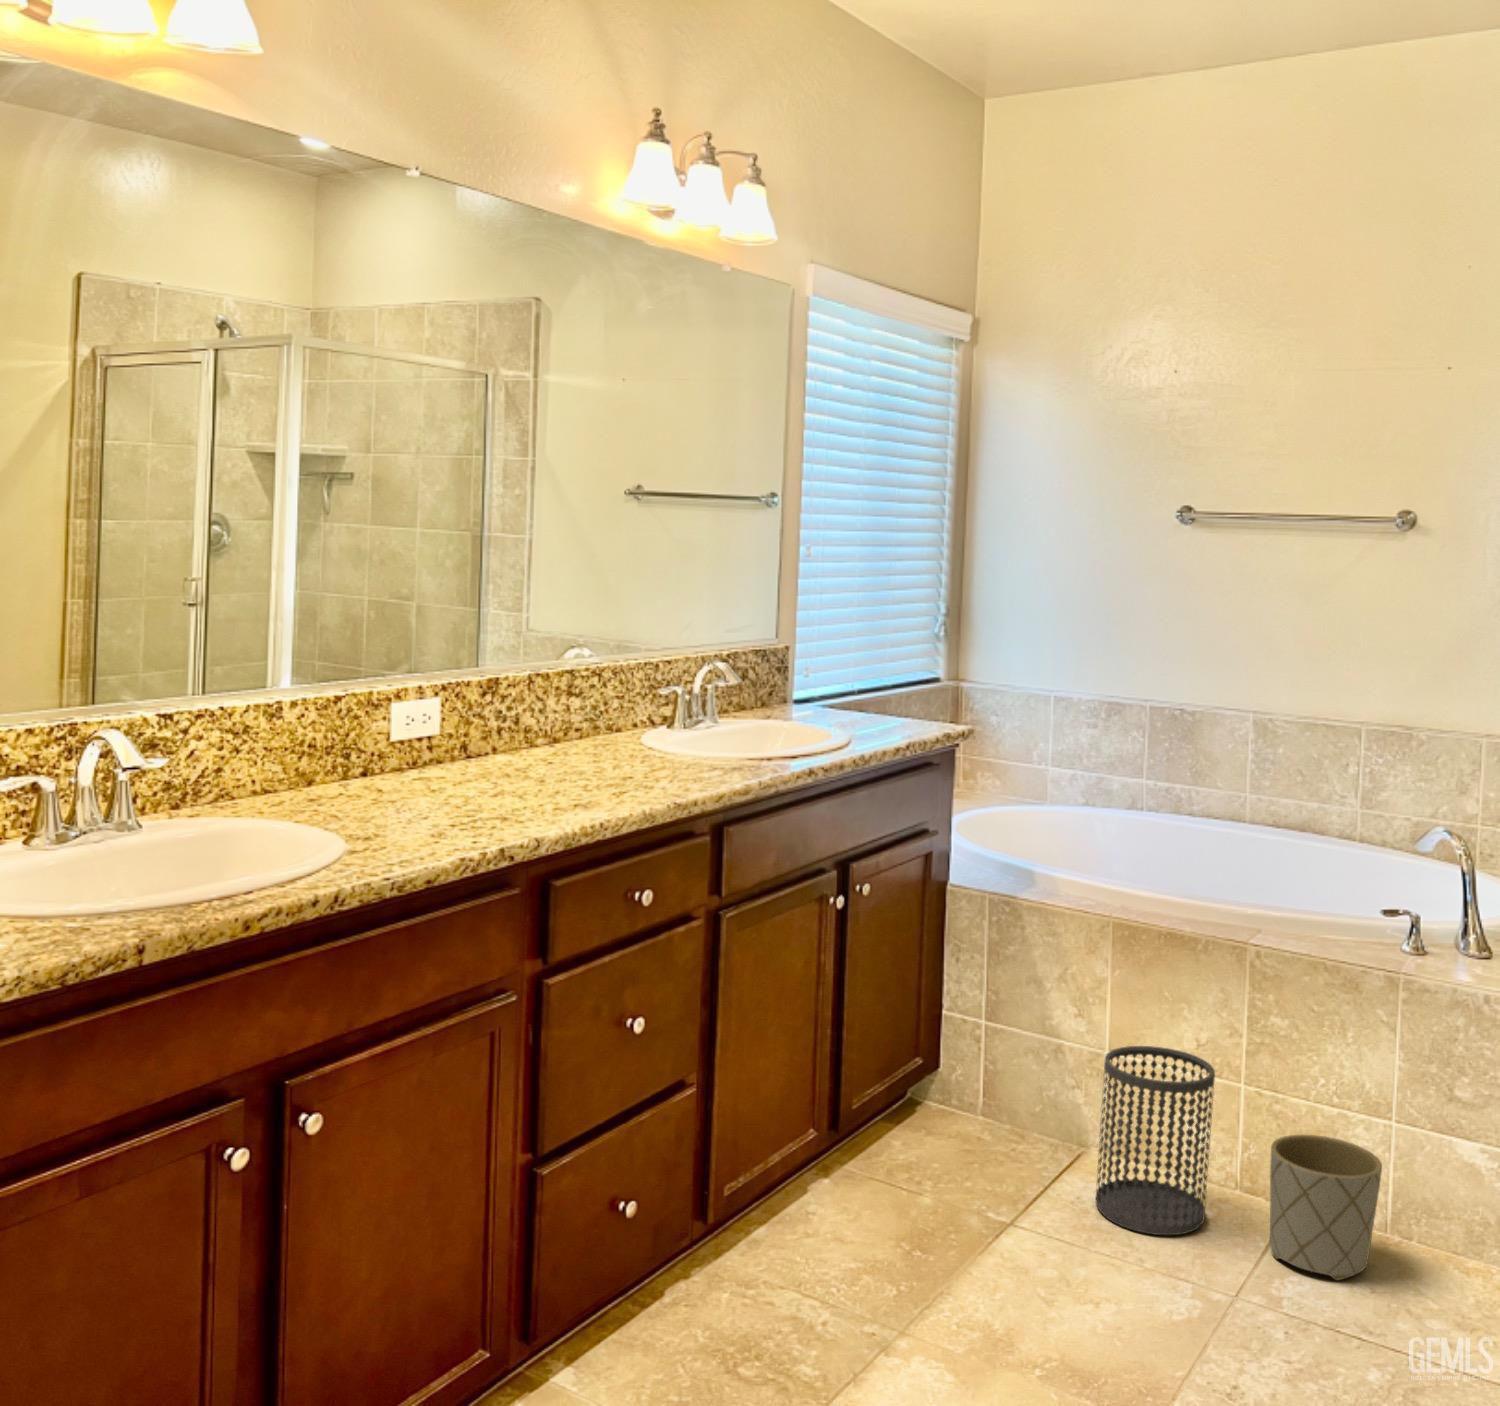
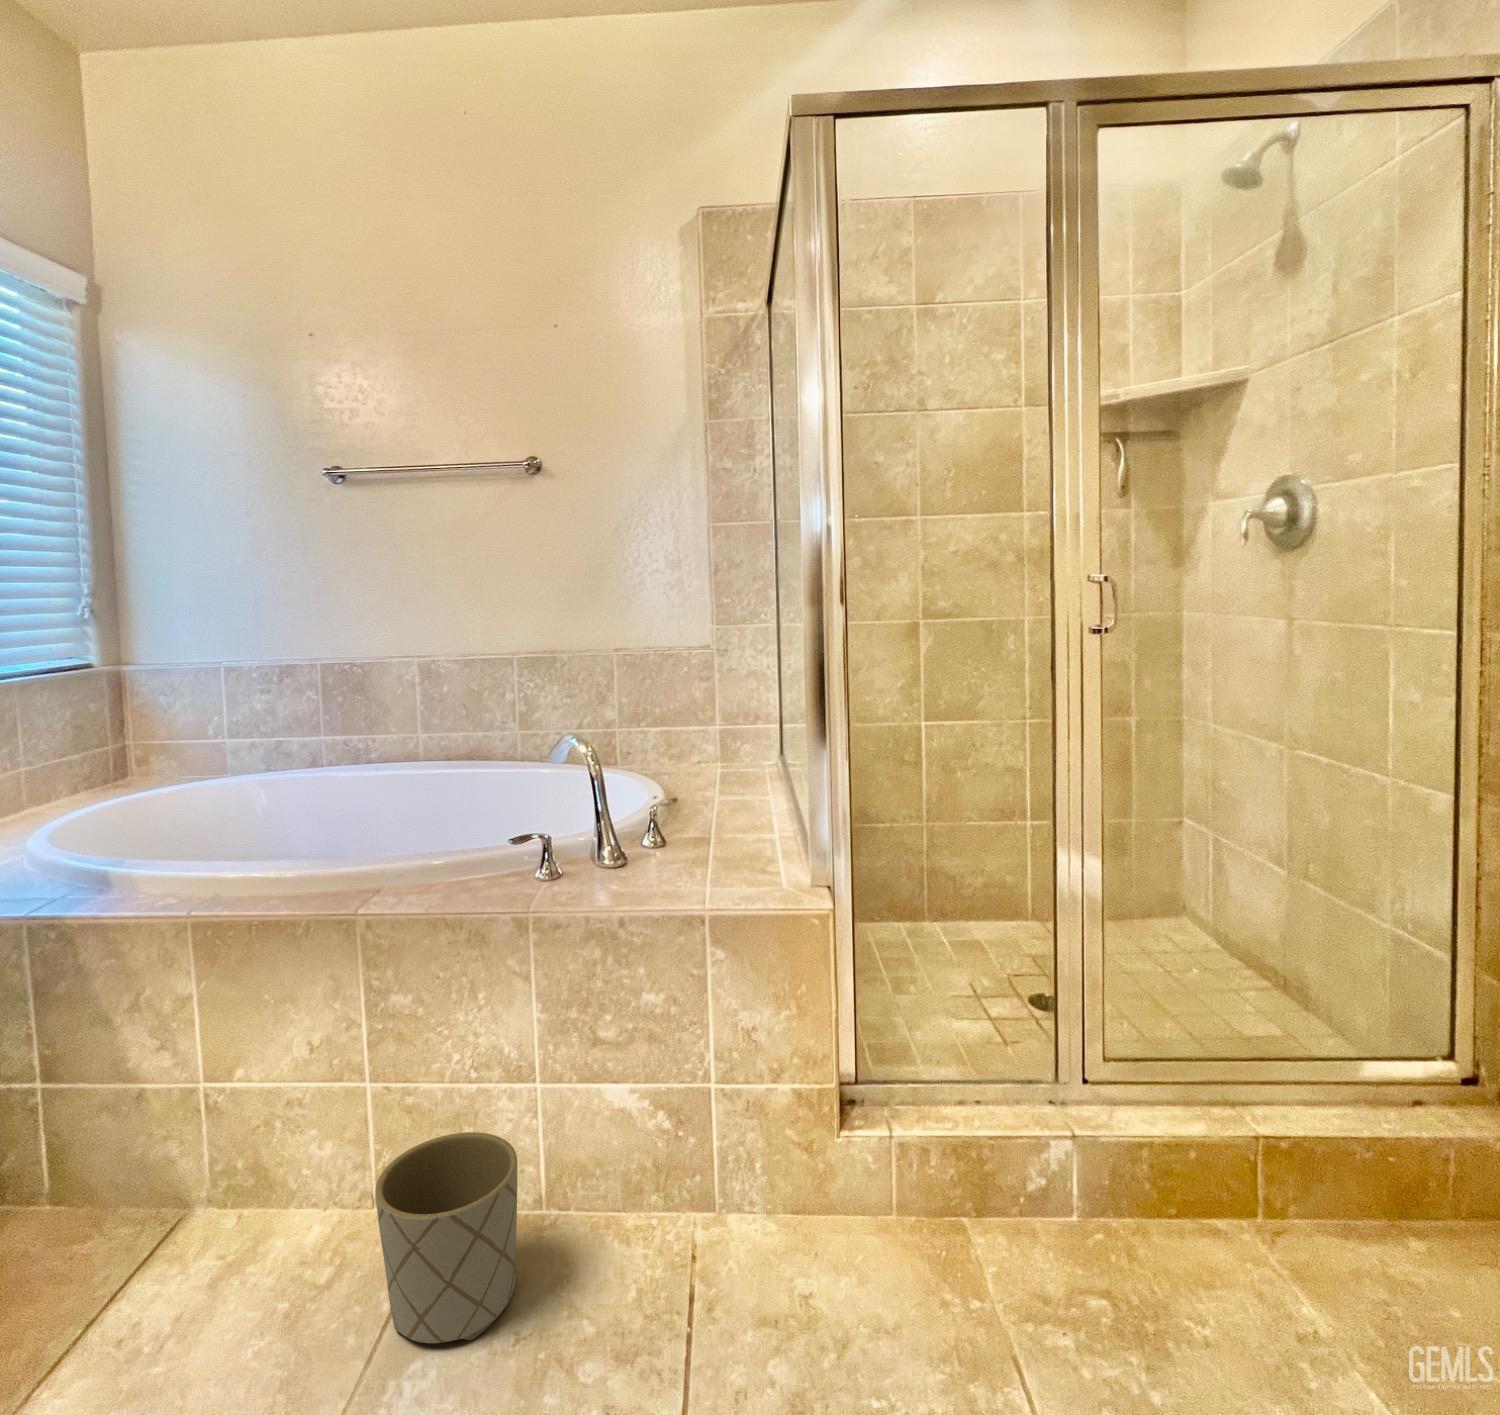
wastebasket: present [1096,1046,1215,1235] -> none [127,1072,315,1370]

